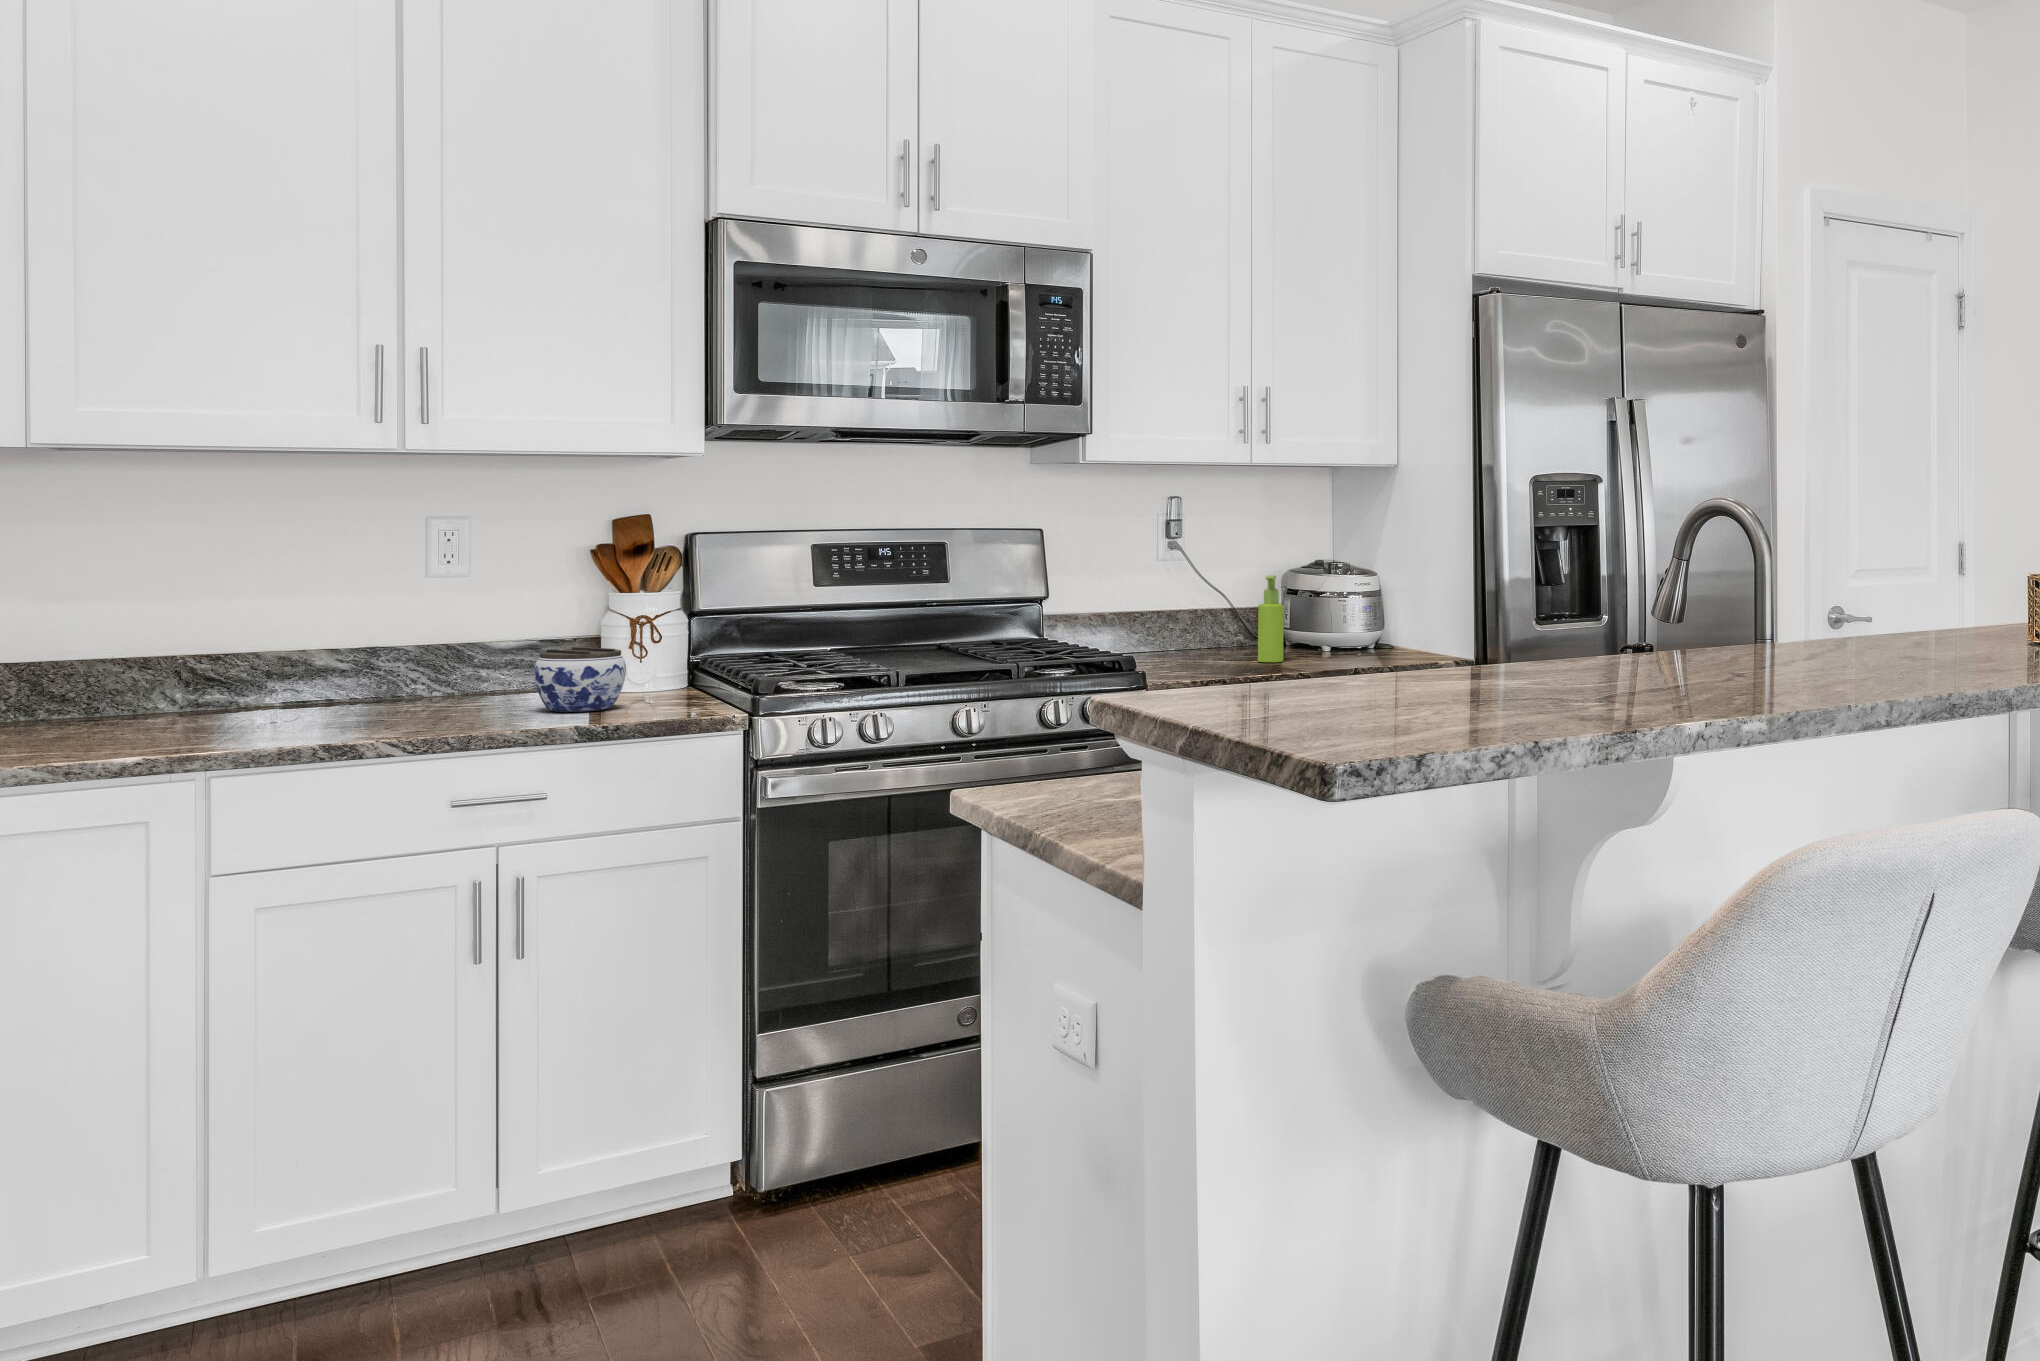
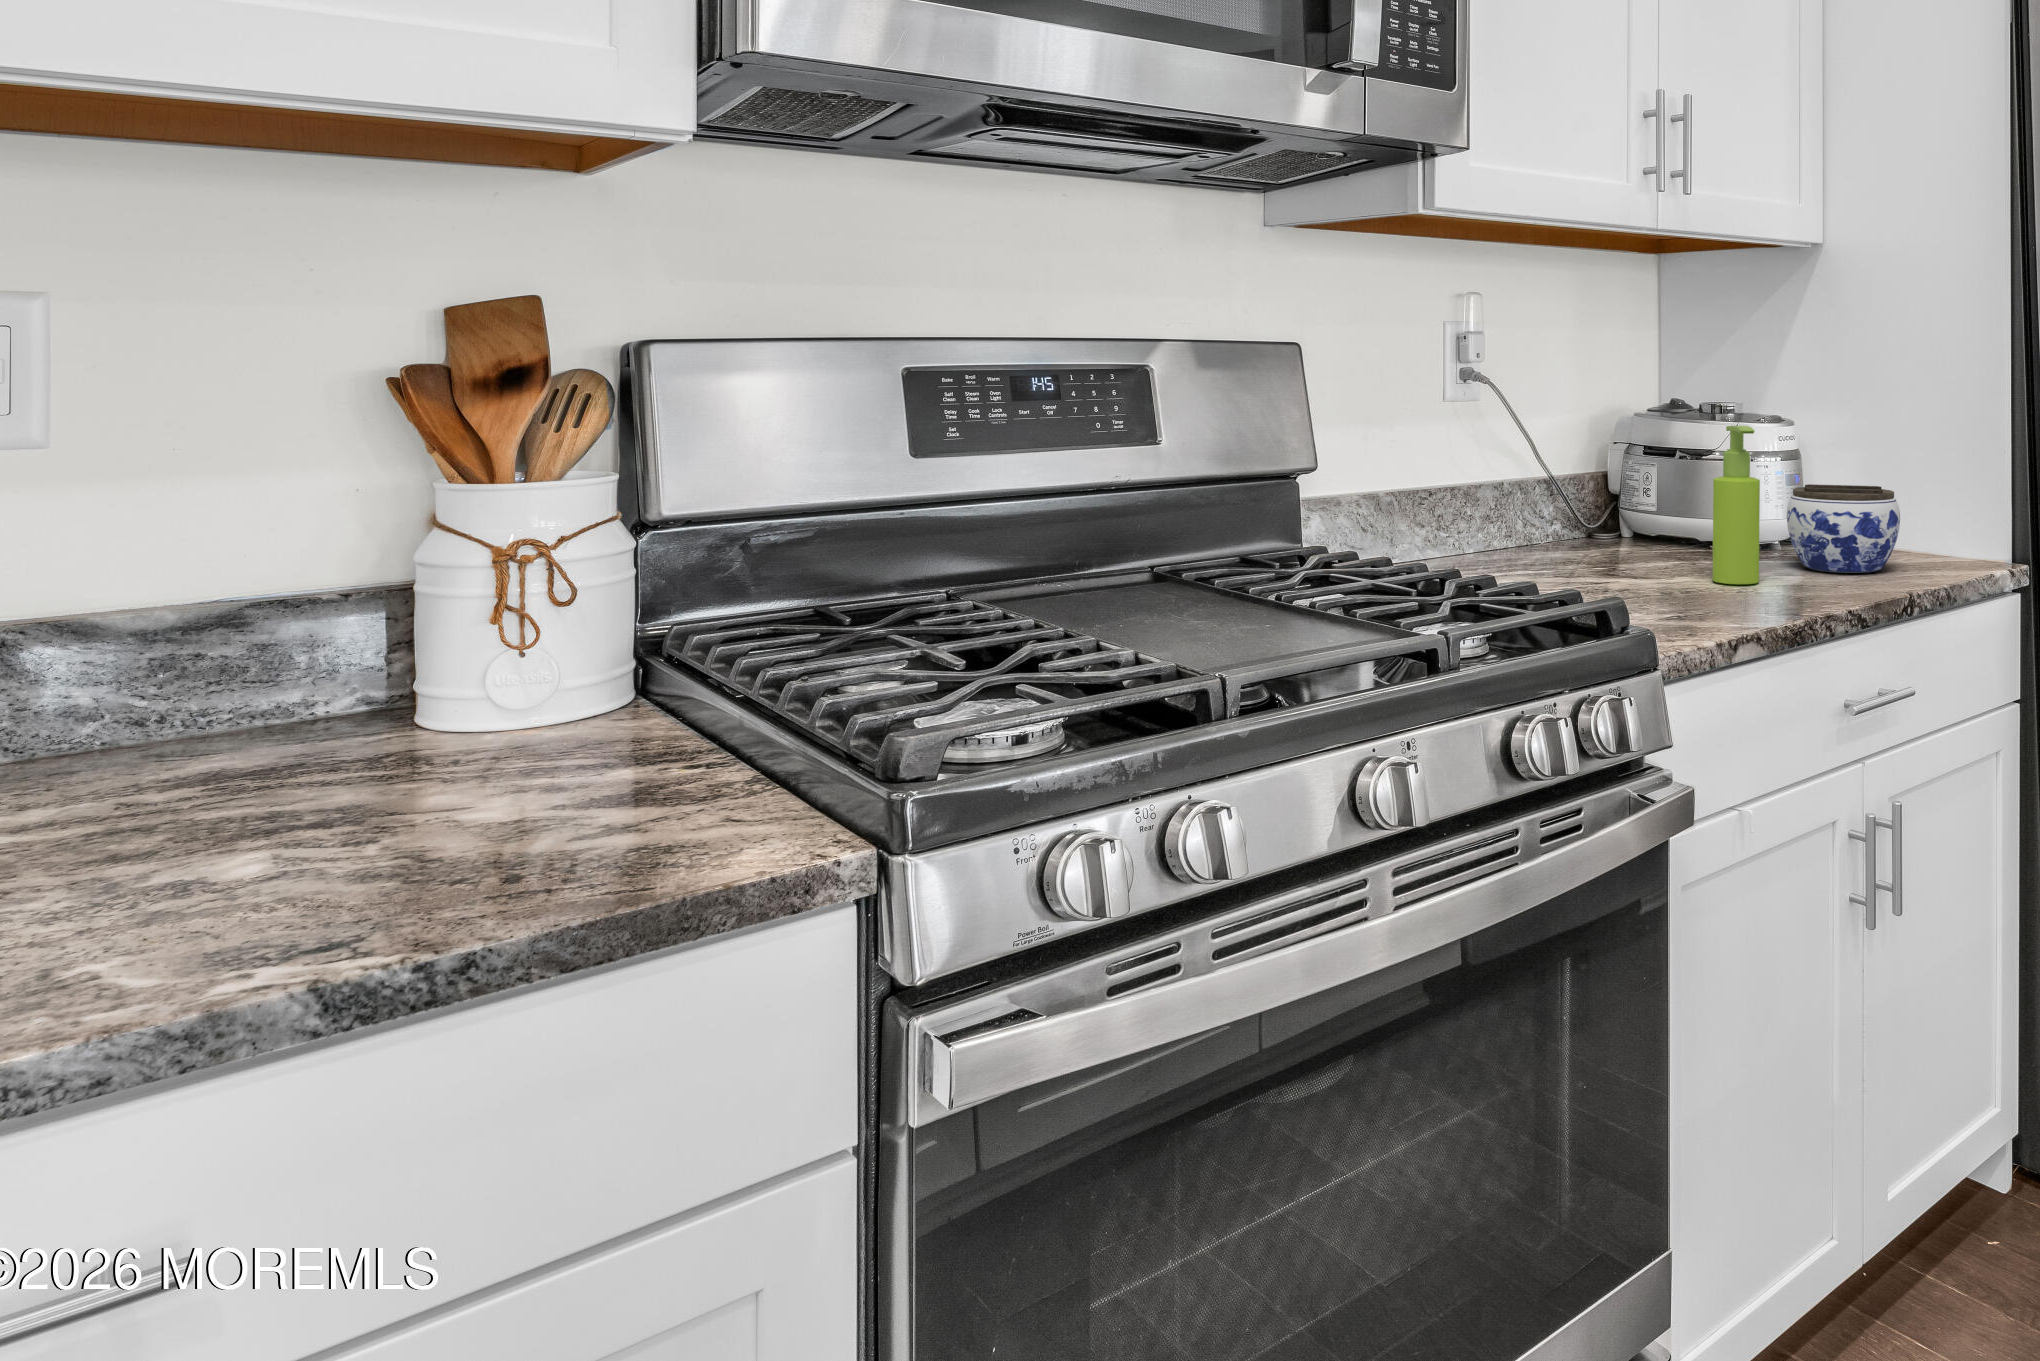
jar: present [534,647,626,712] -> present [1787,484,1900,573]

